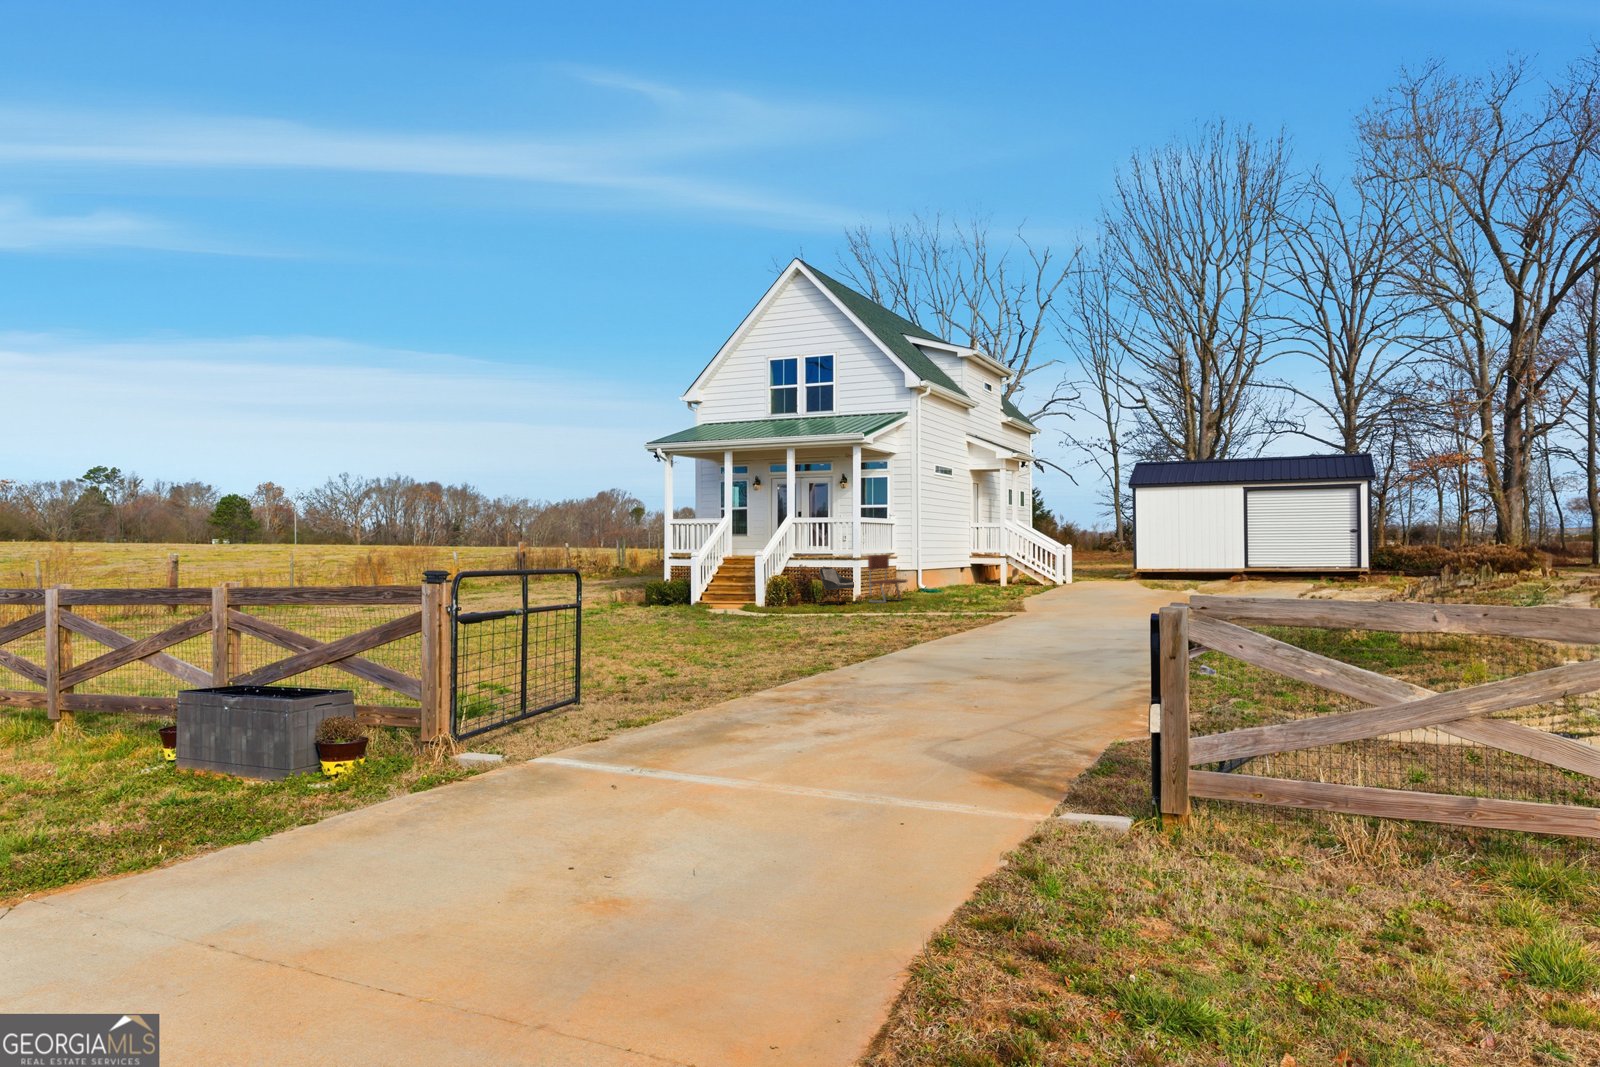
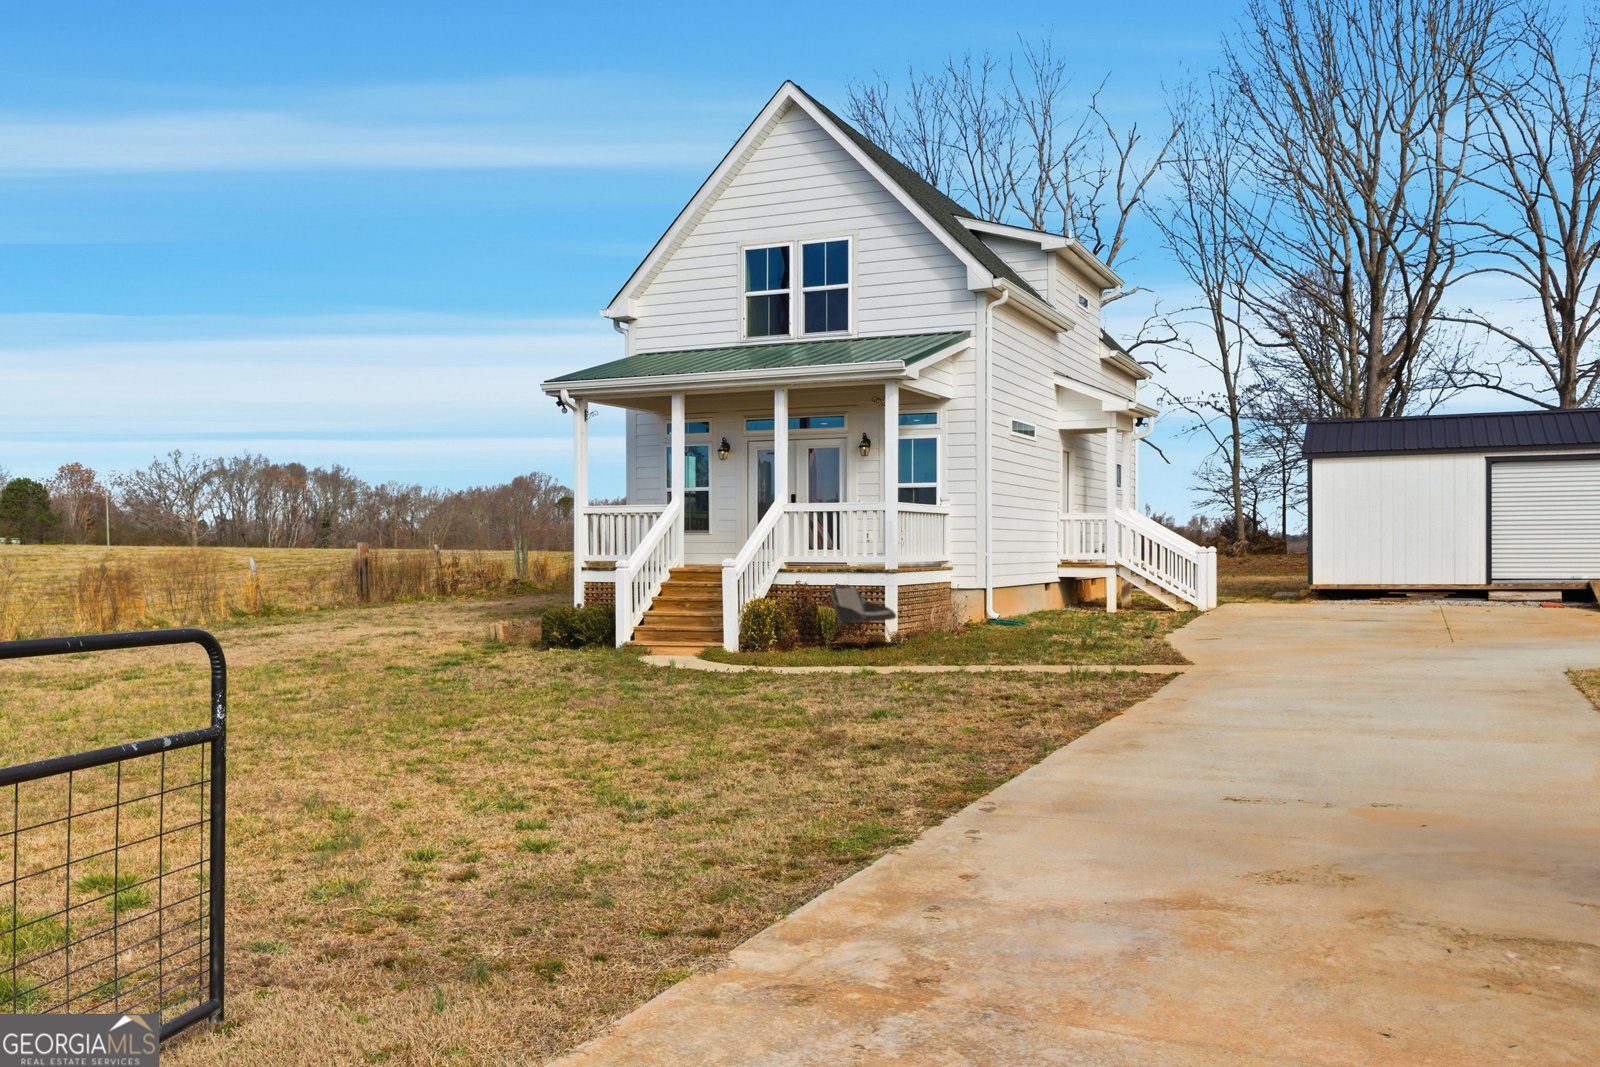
bench: present [868,555,907,603] -> none [911,564,975,645]

